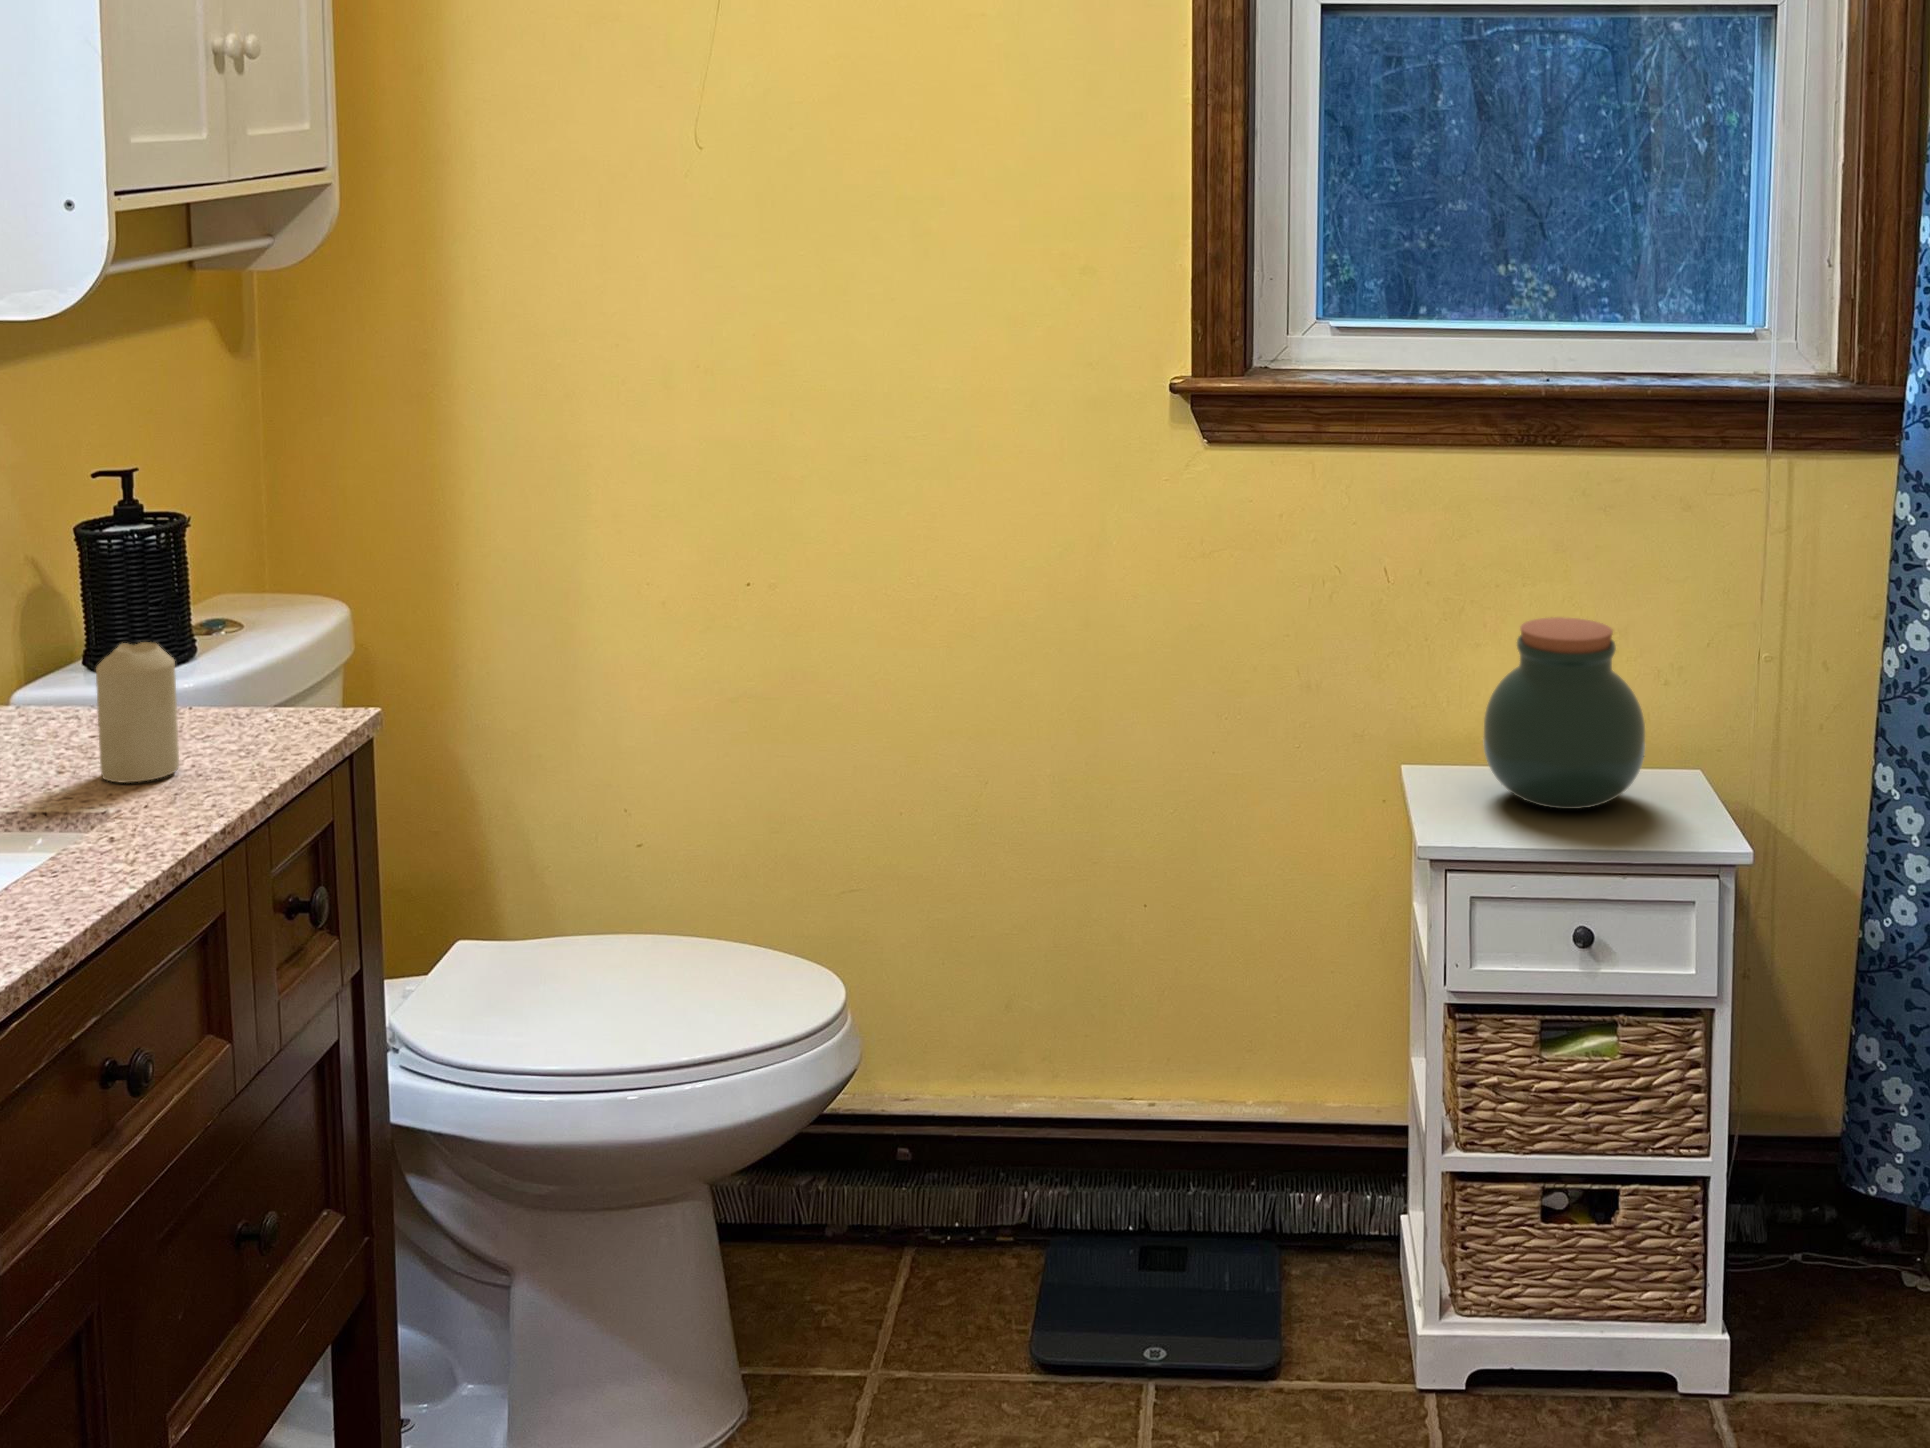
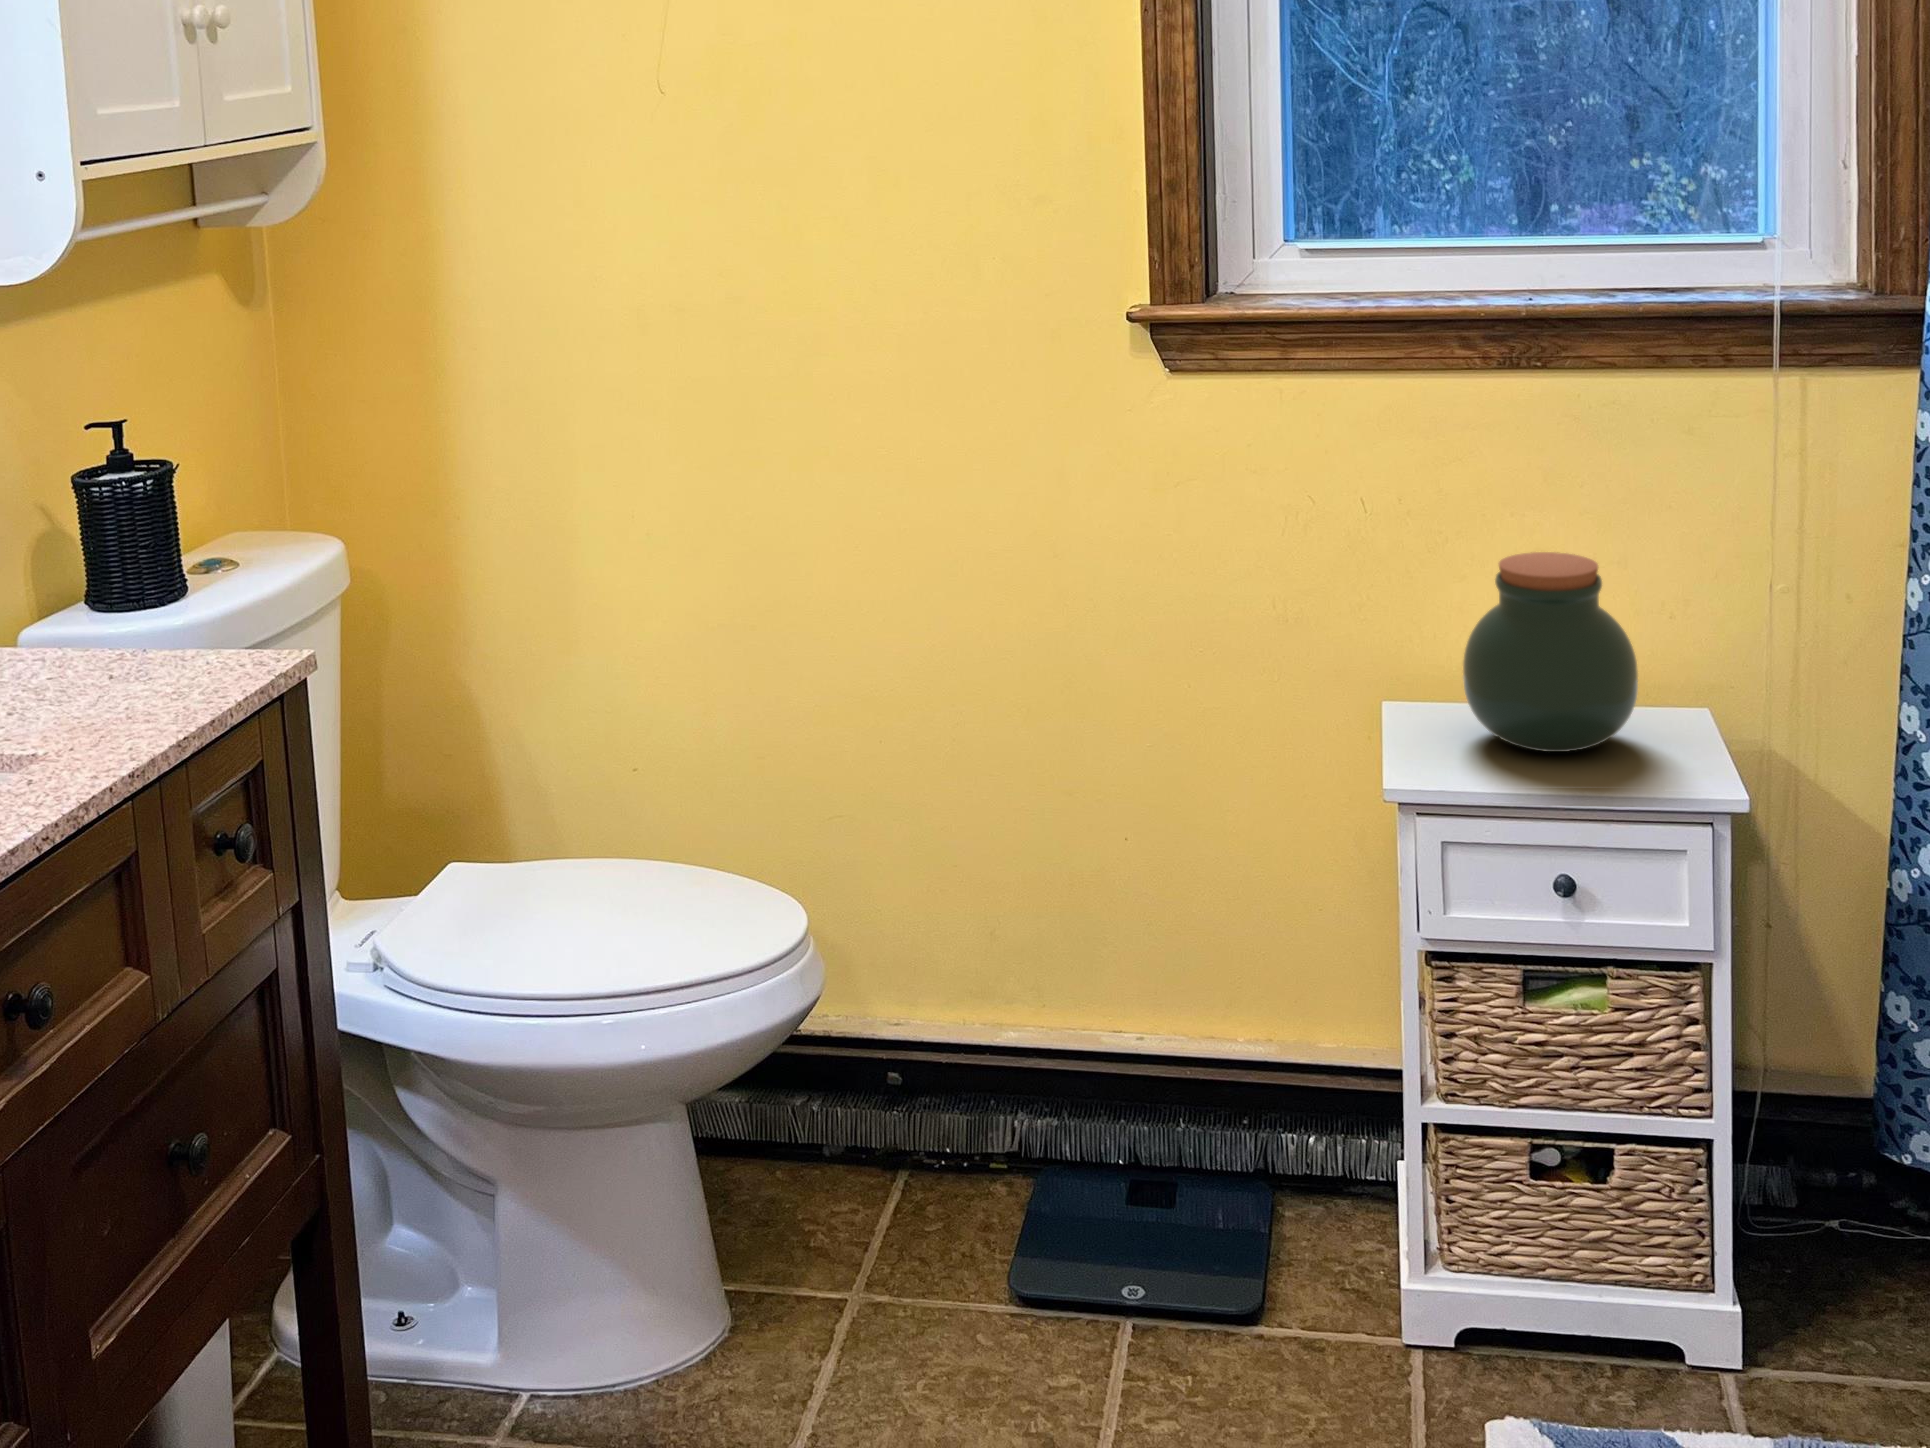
candle: present [96,642,179,783] -> none [58,600,137,730]

